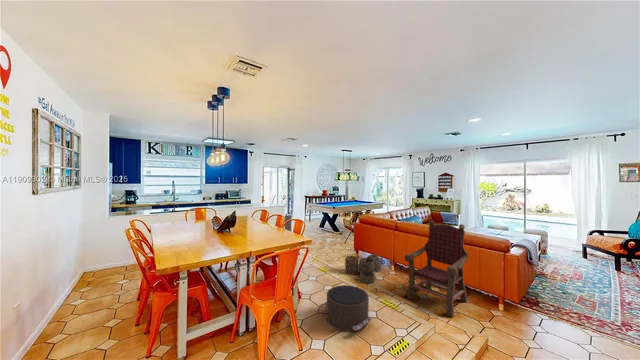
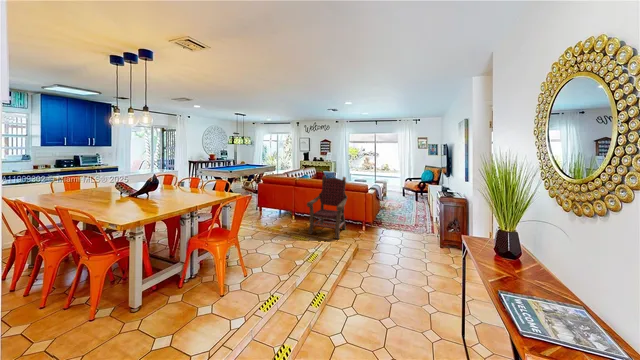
woven basket: present [345,254,381,284] -> none [255,206,284,230]
pouf: present [319,285,372,332] -> none [245,230,291,261]

